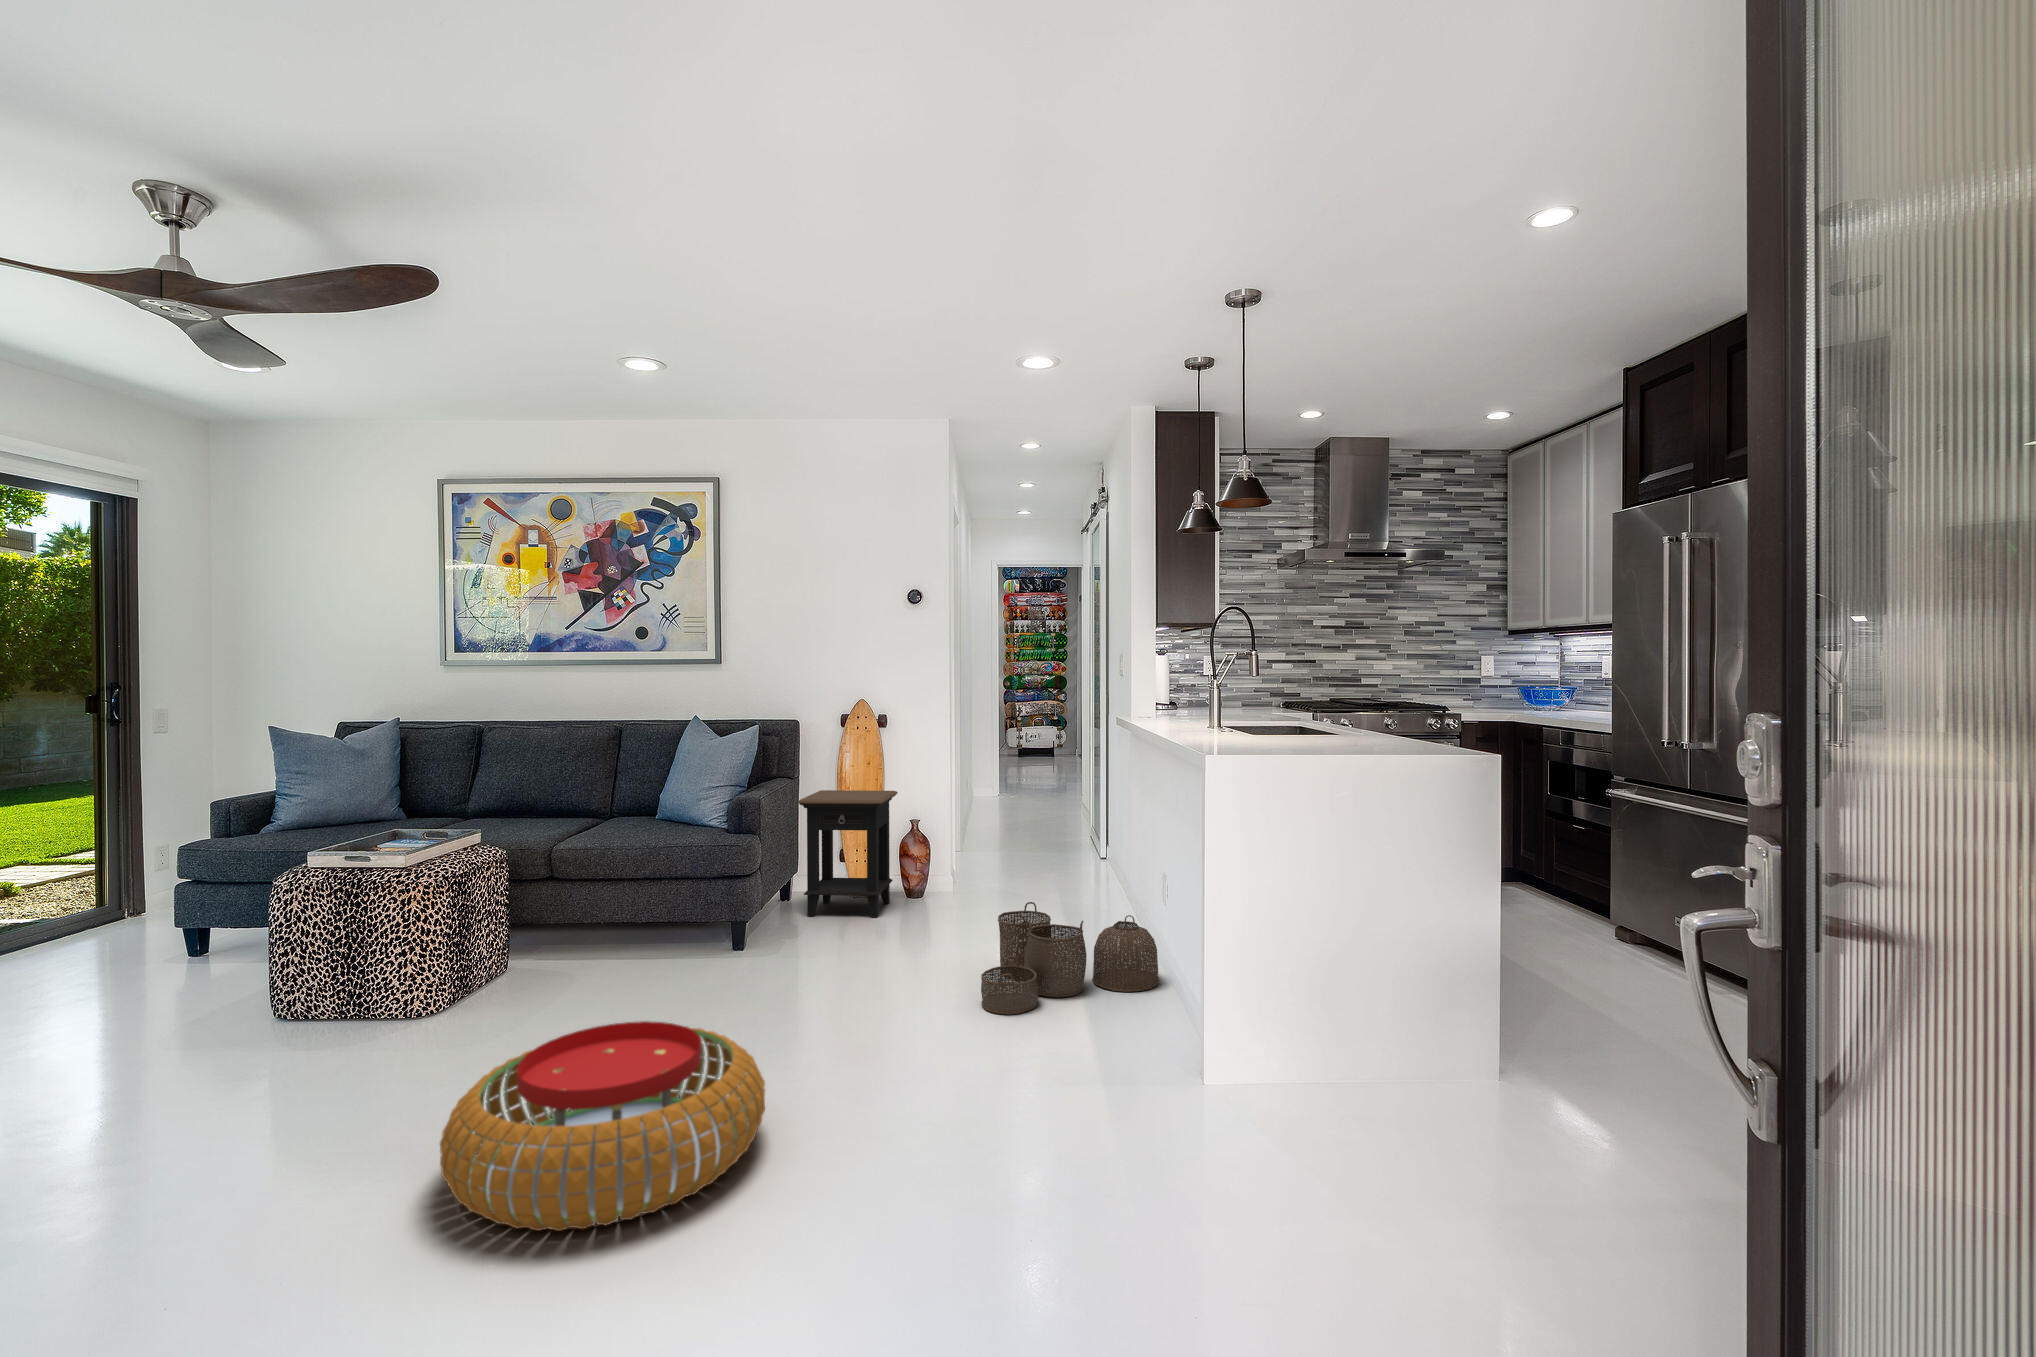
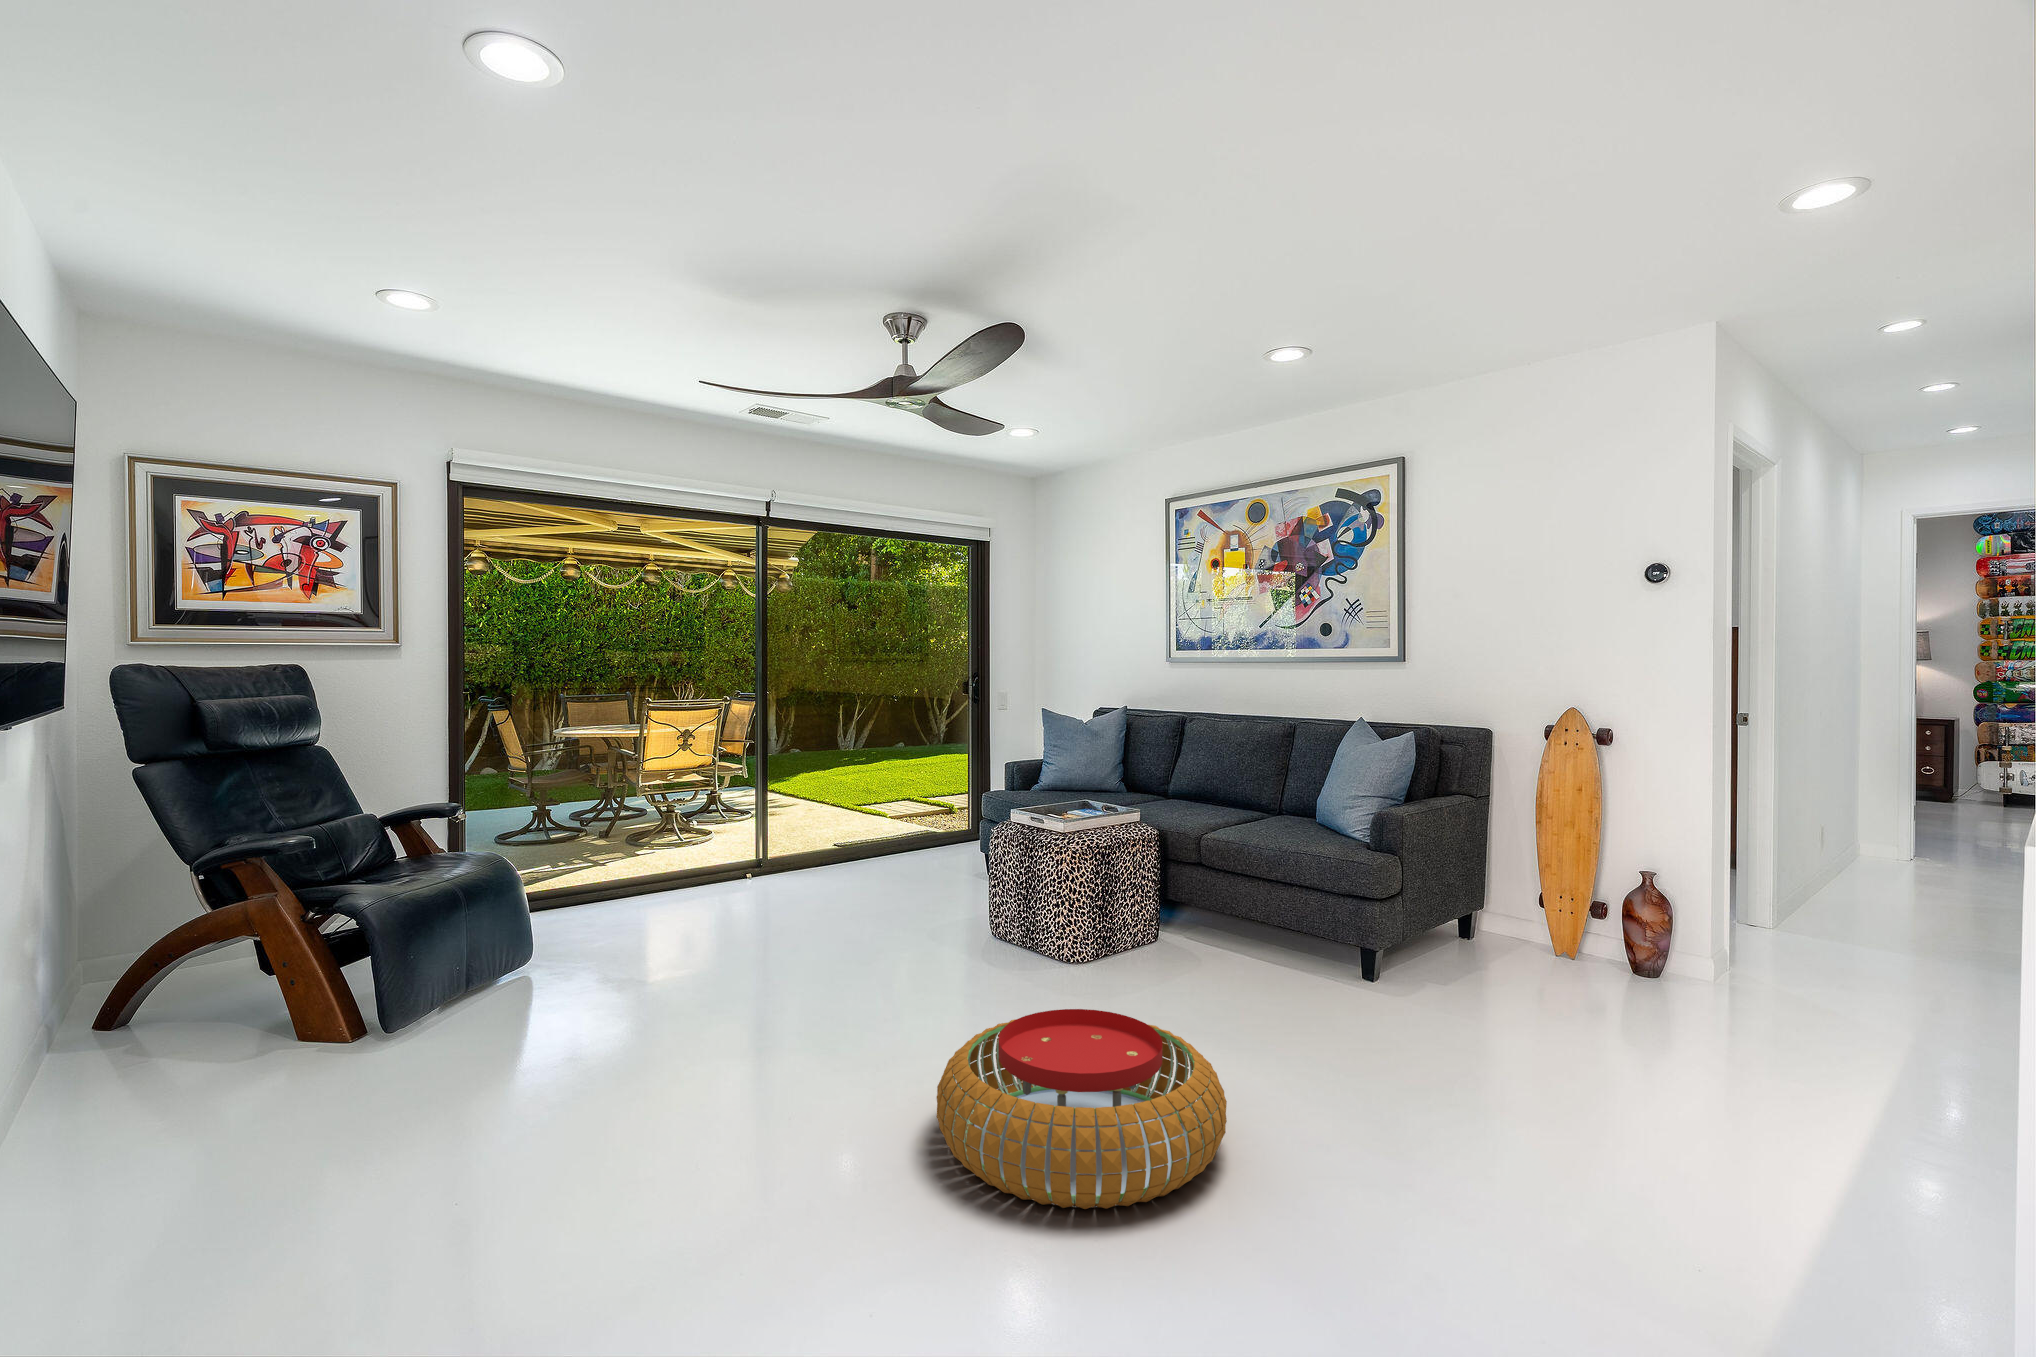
side table: present [797,790,898,917] -> none [1461,813,1611,983]
woven basket: present [981,902,1159,1015] -> none [1612,1016,2003,1226]

